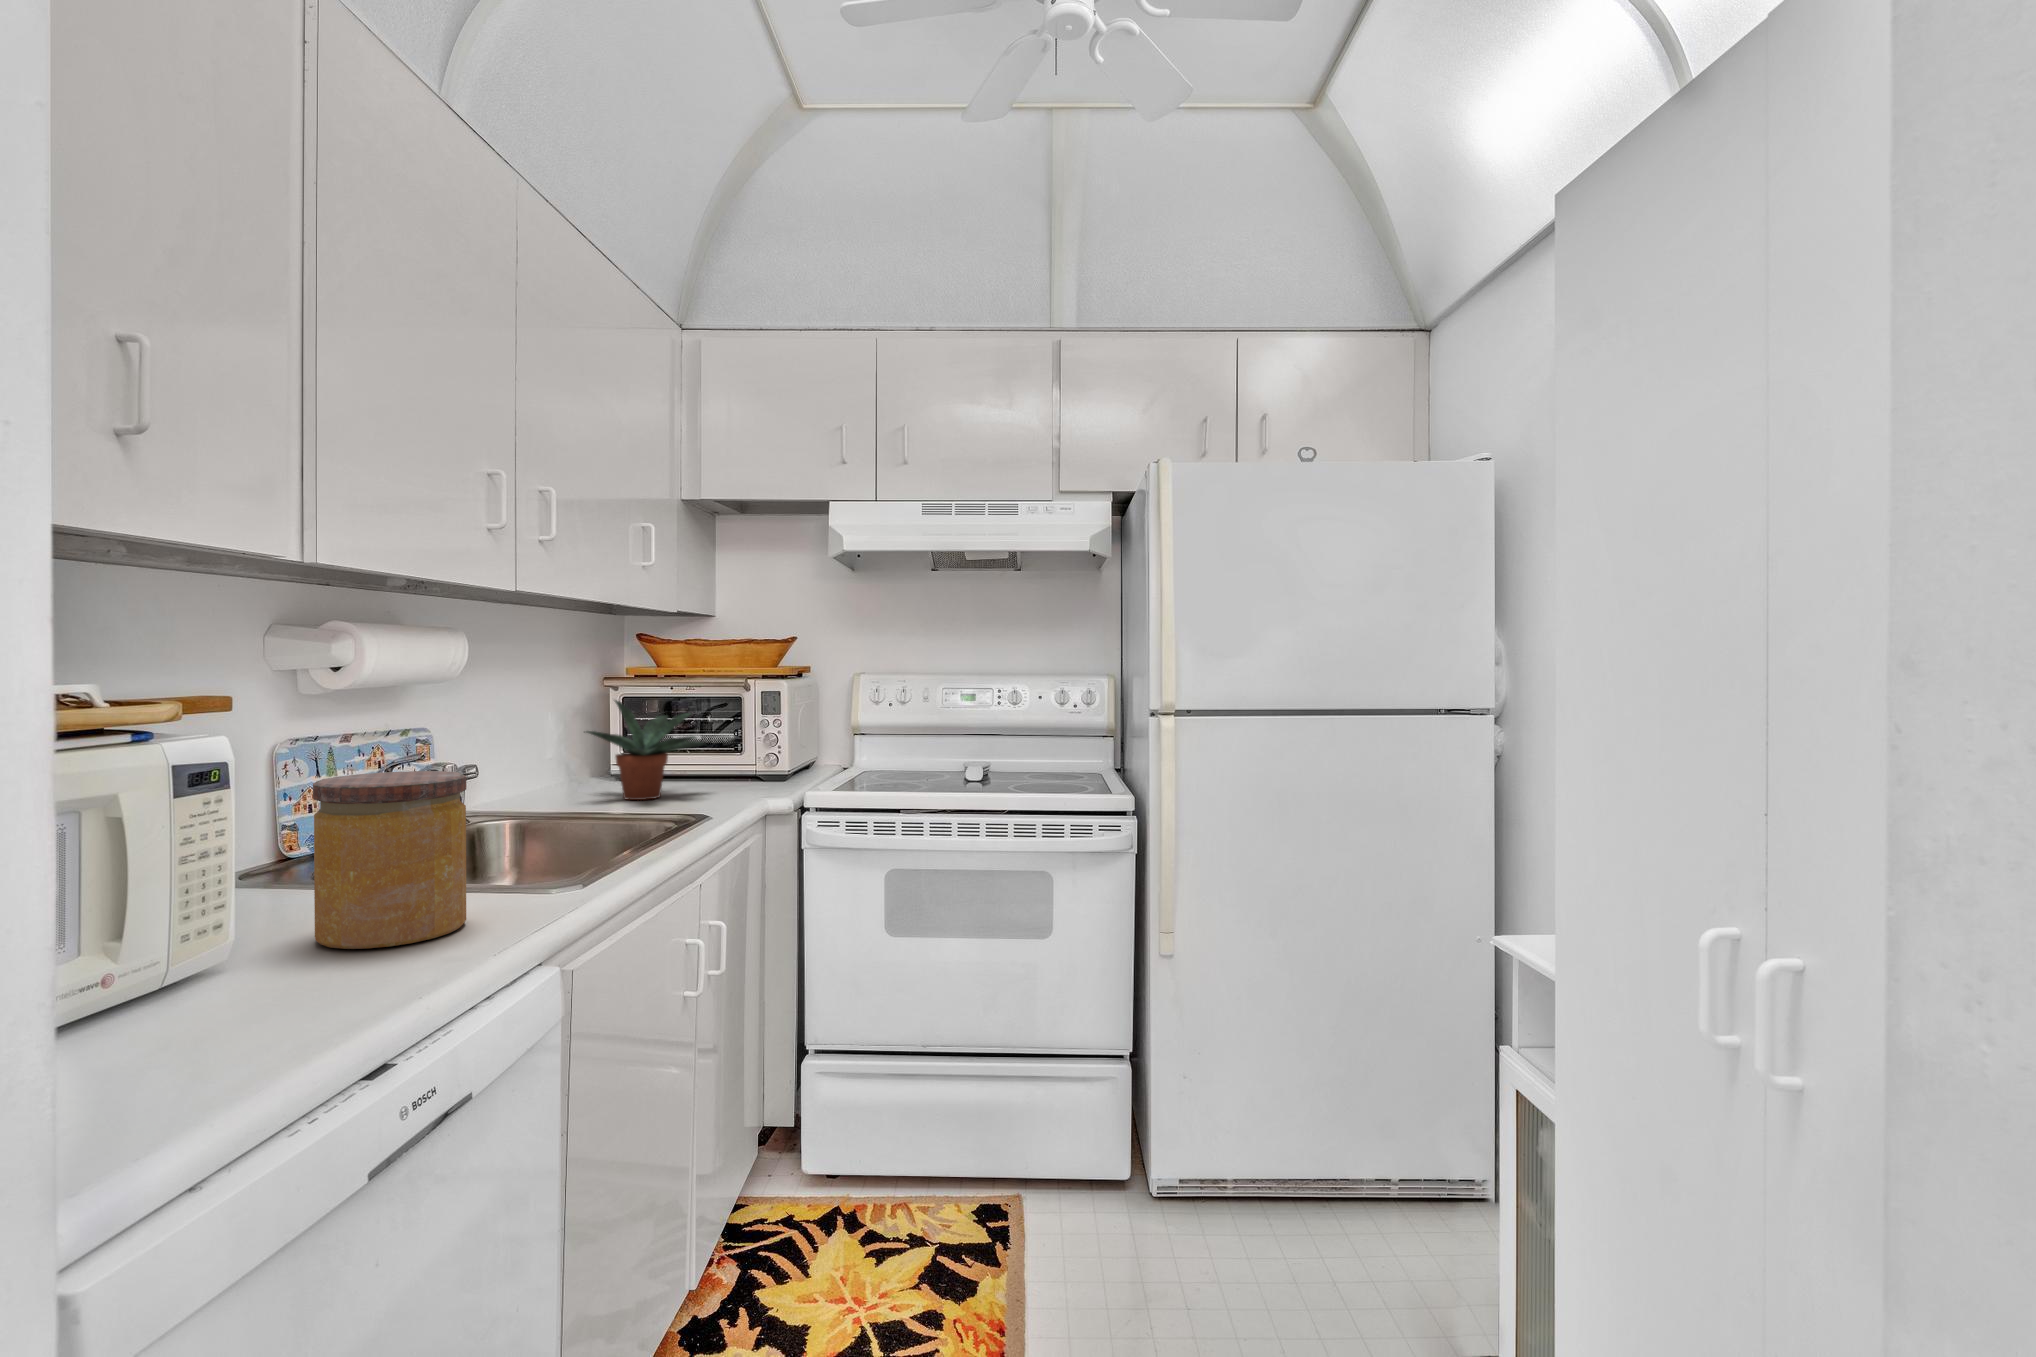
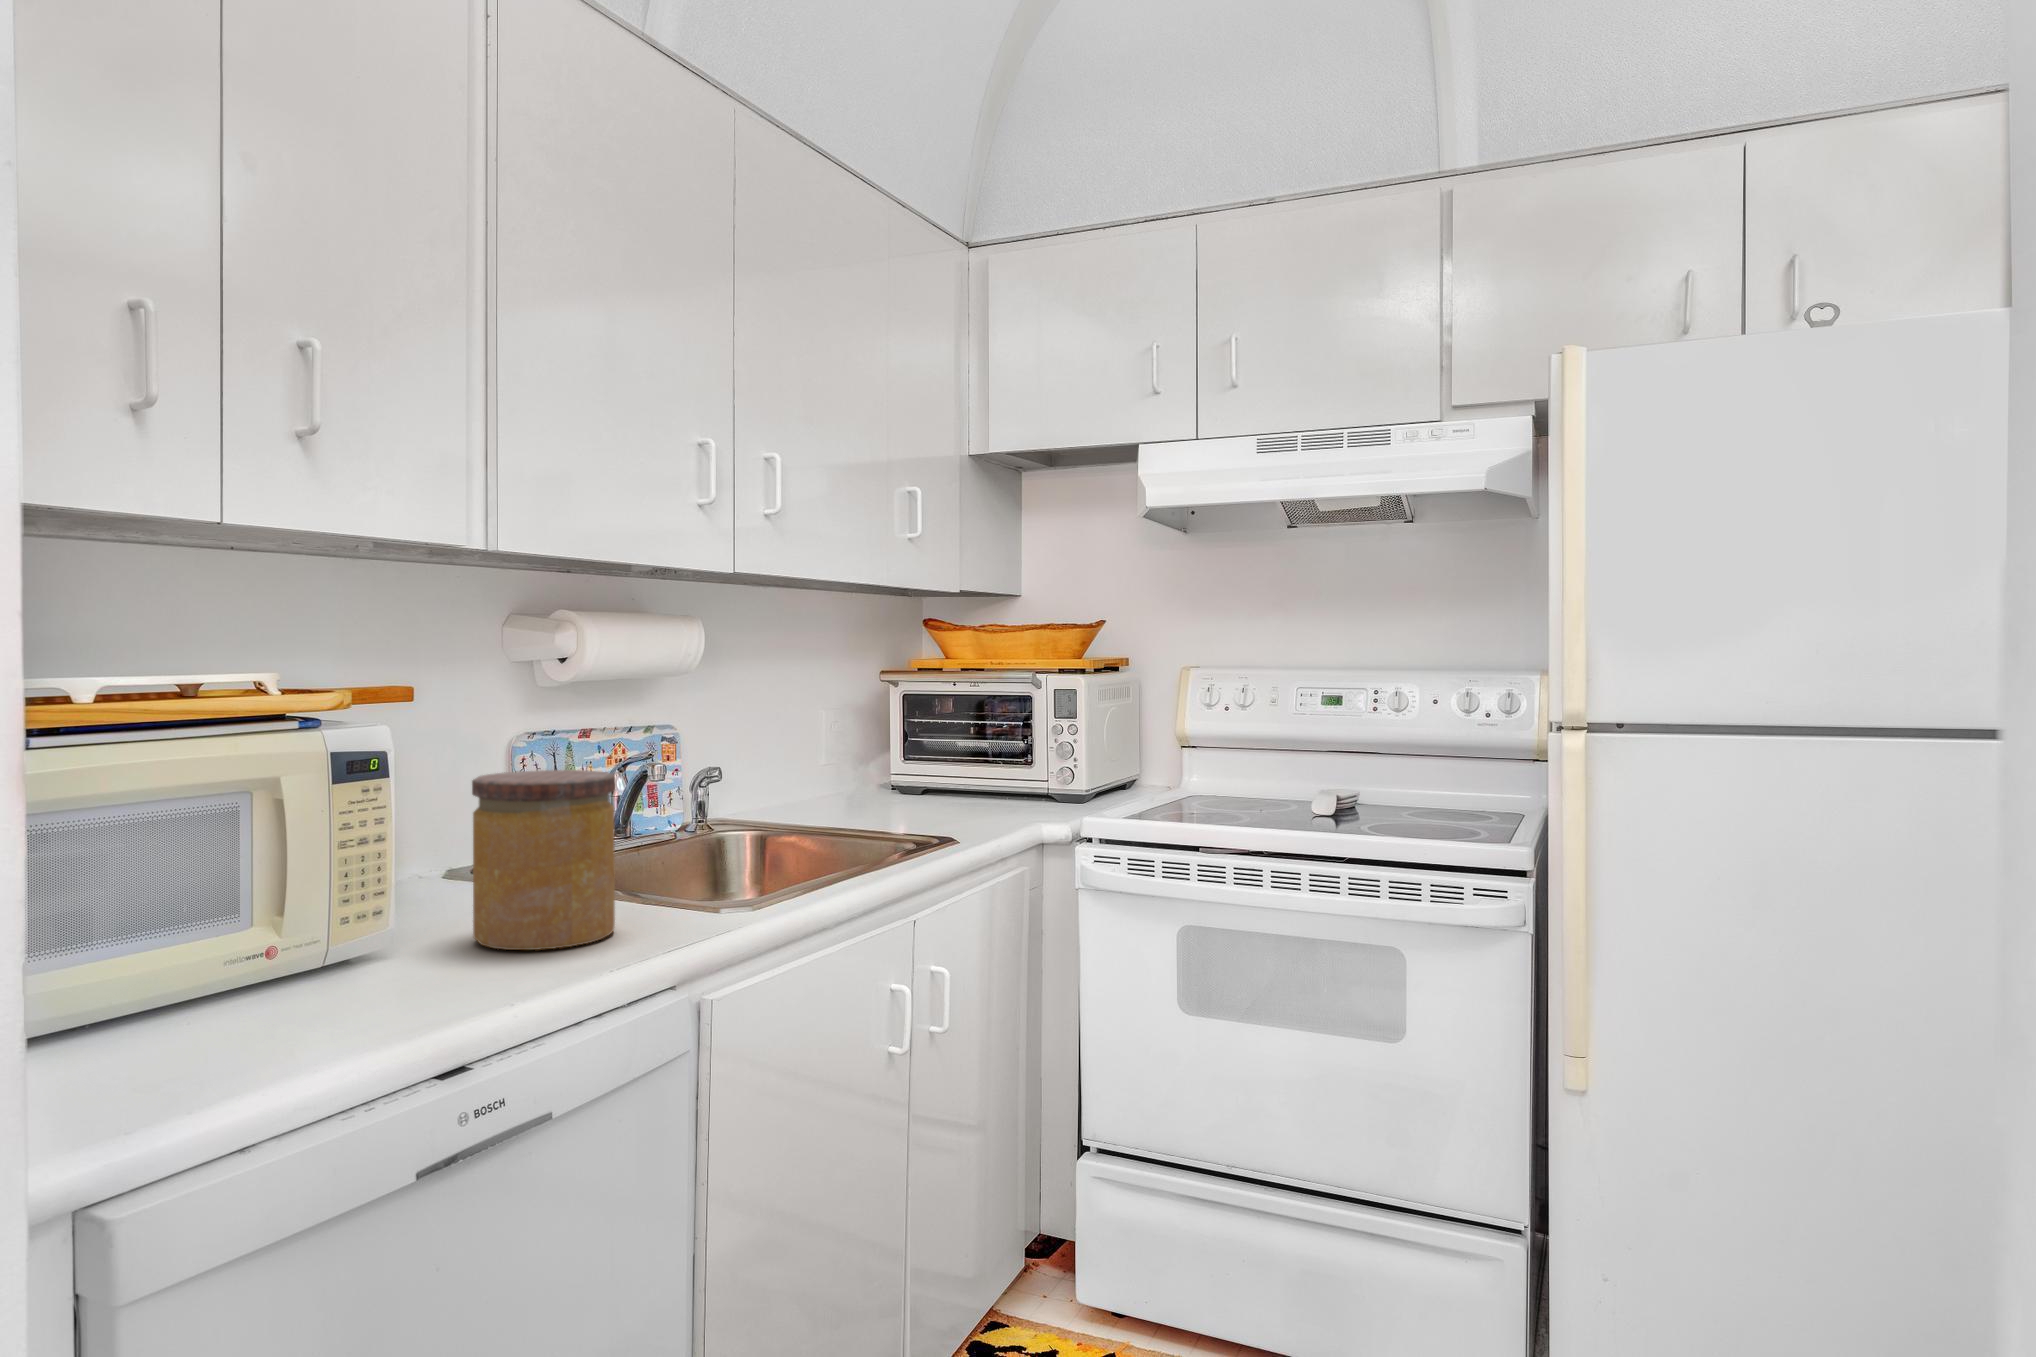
potted plant: present [586,700,705,800] -> none [838,695,985,816]

